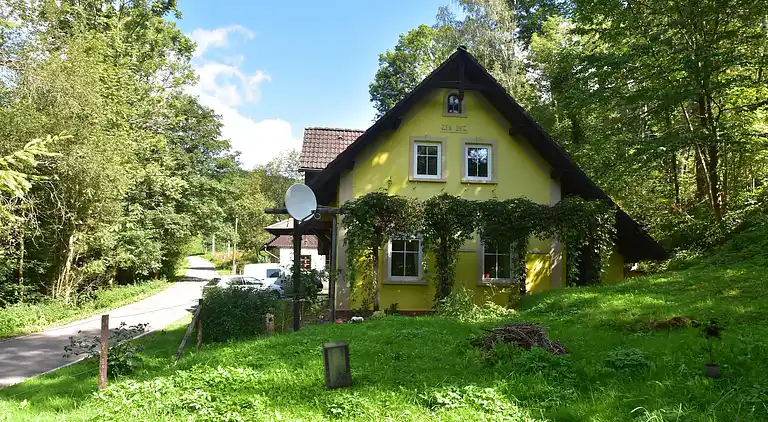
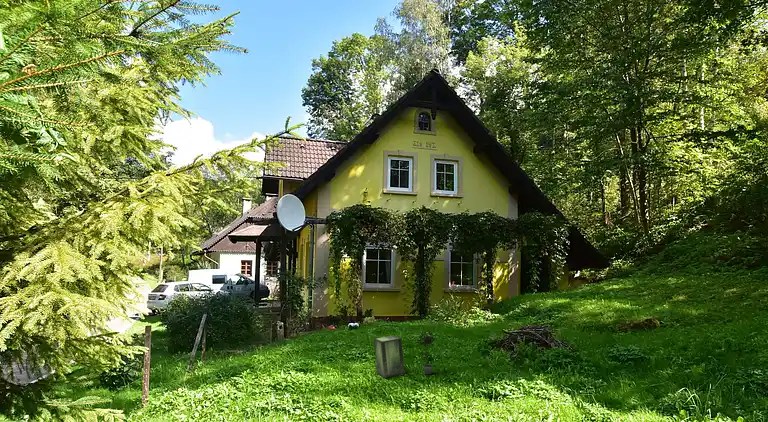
potted plant: present [694,318,727,377] -> present [420,330,435,375]

